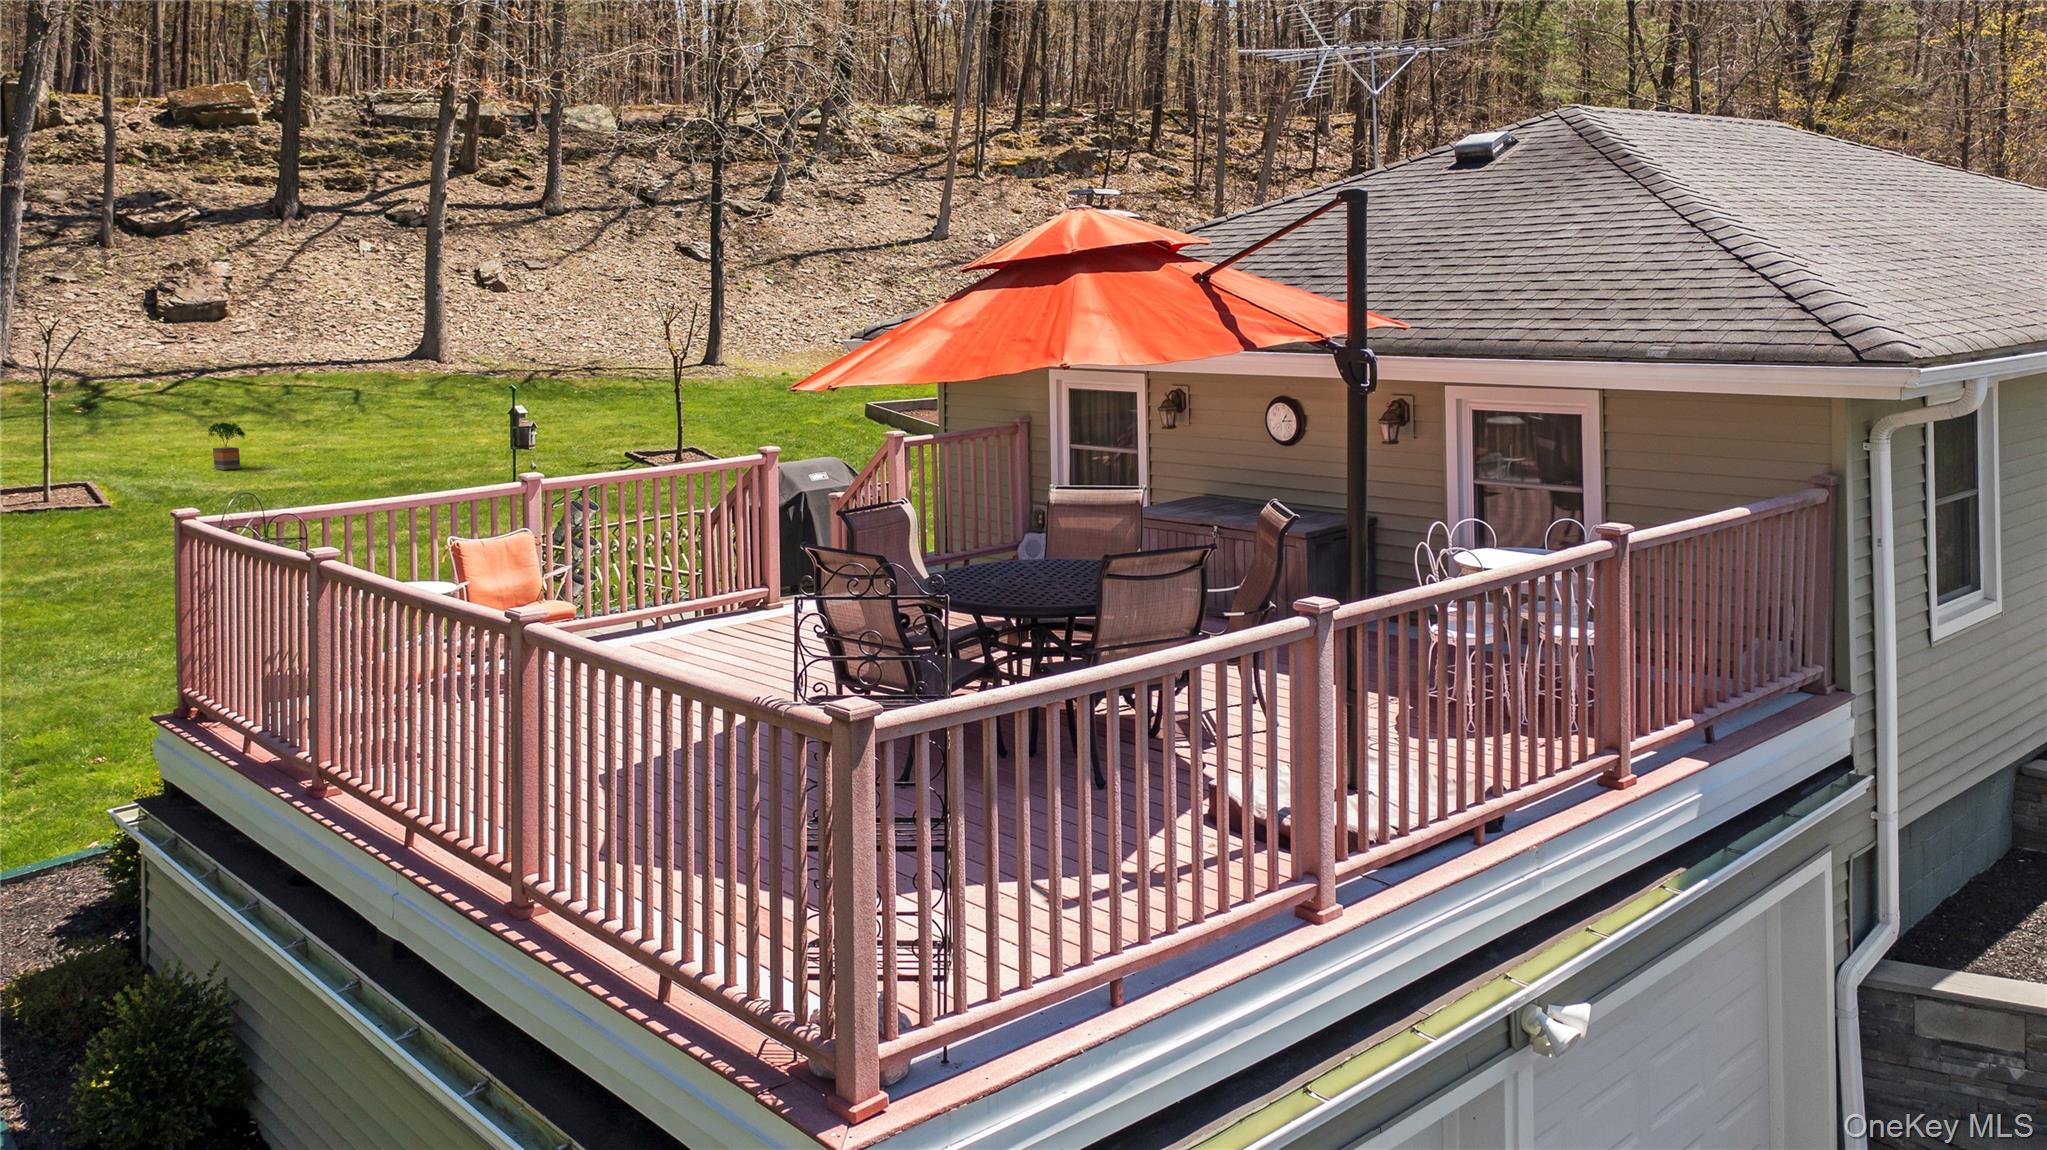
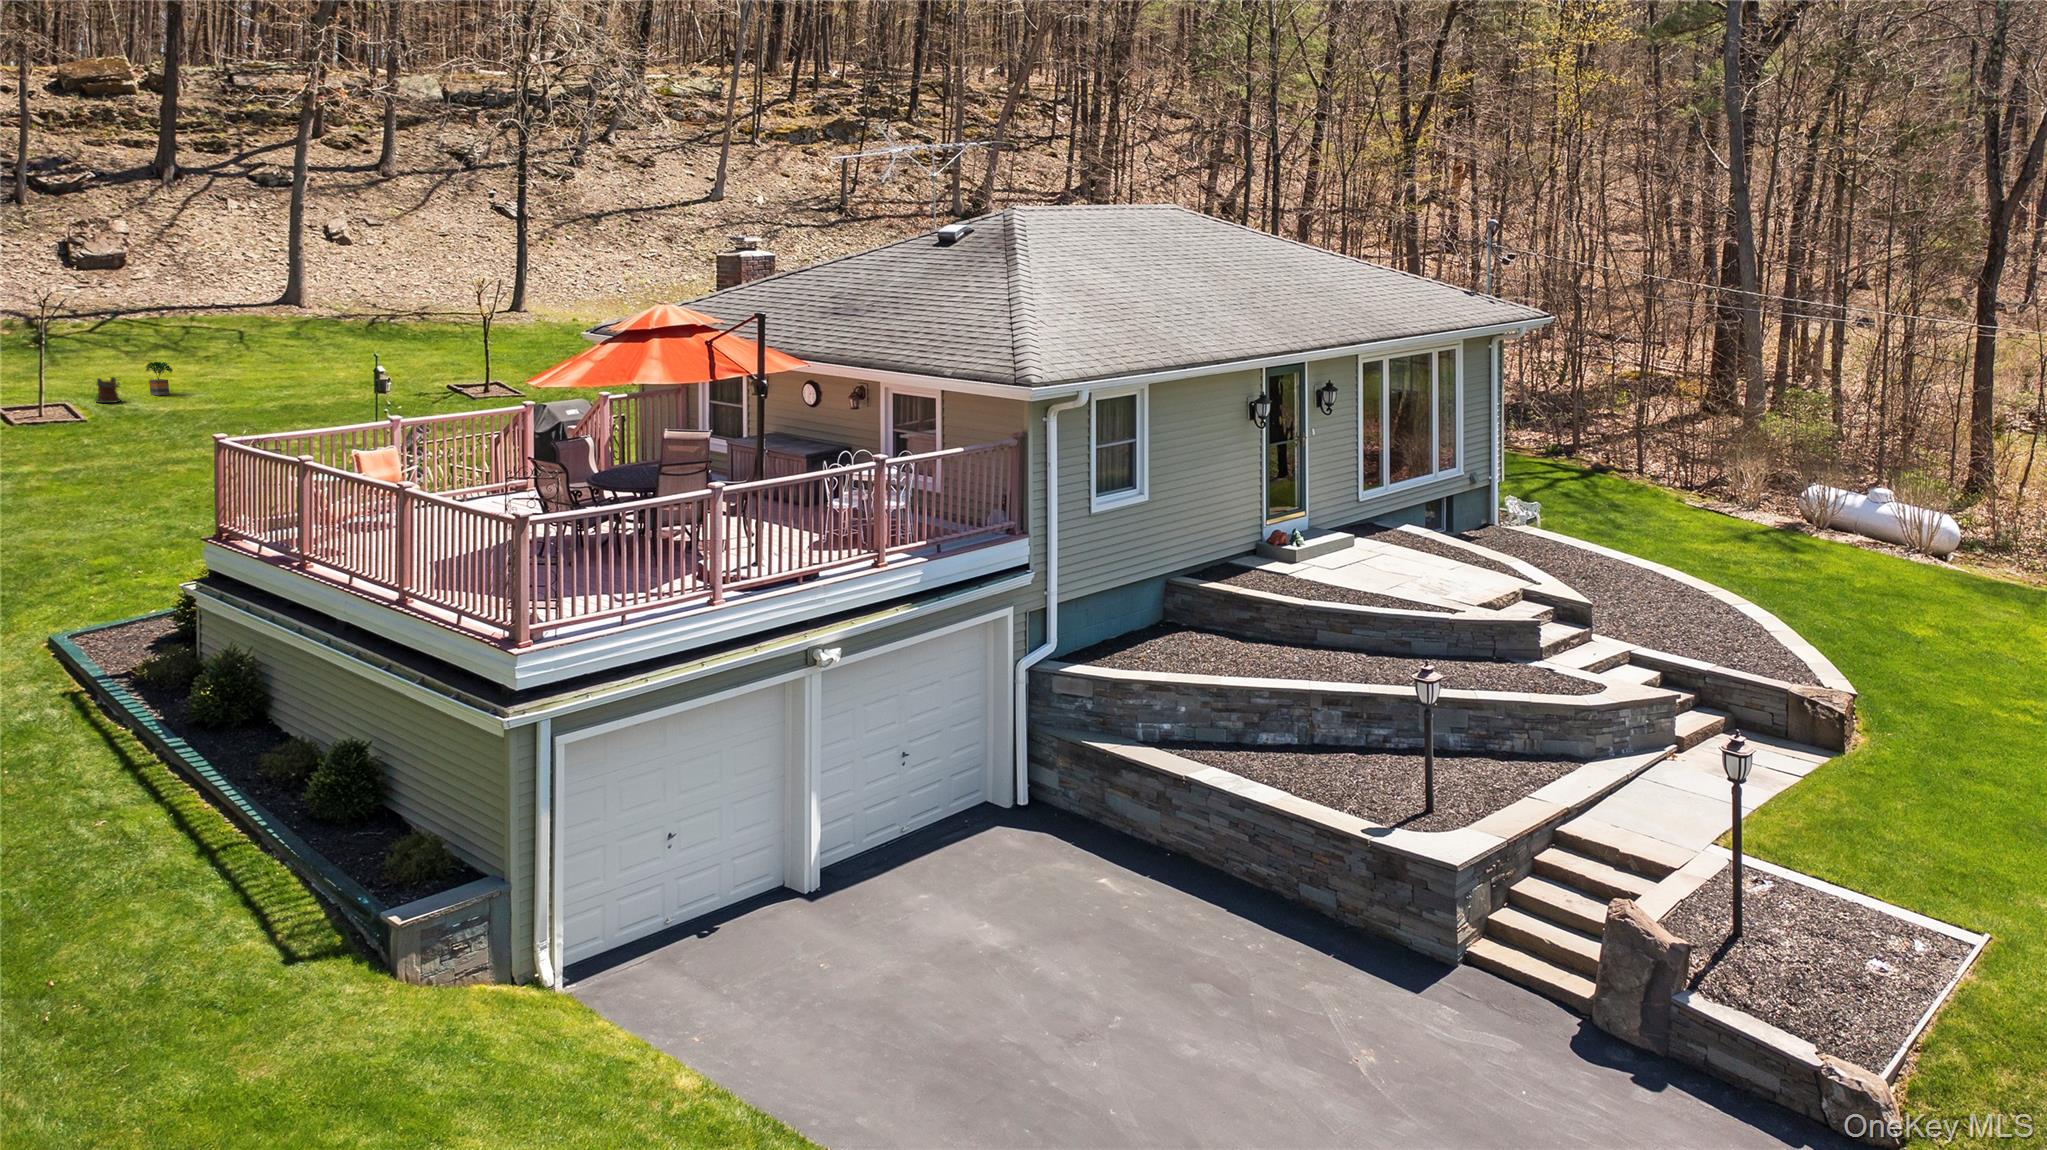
bucket: none [134,443,172,480] -> present [96,377,121,403]

